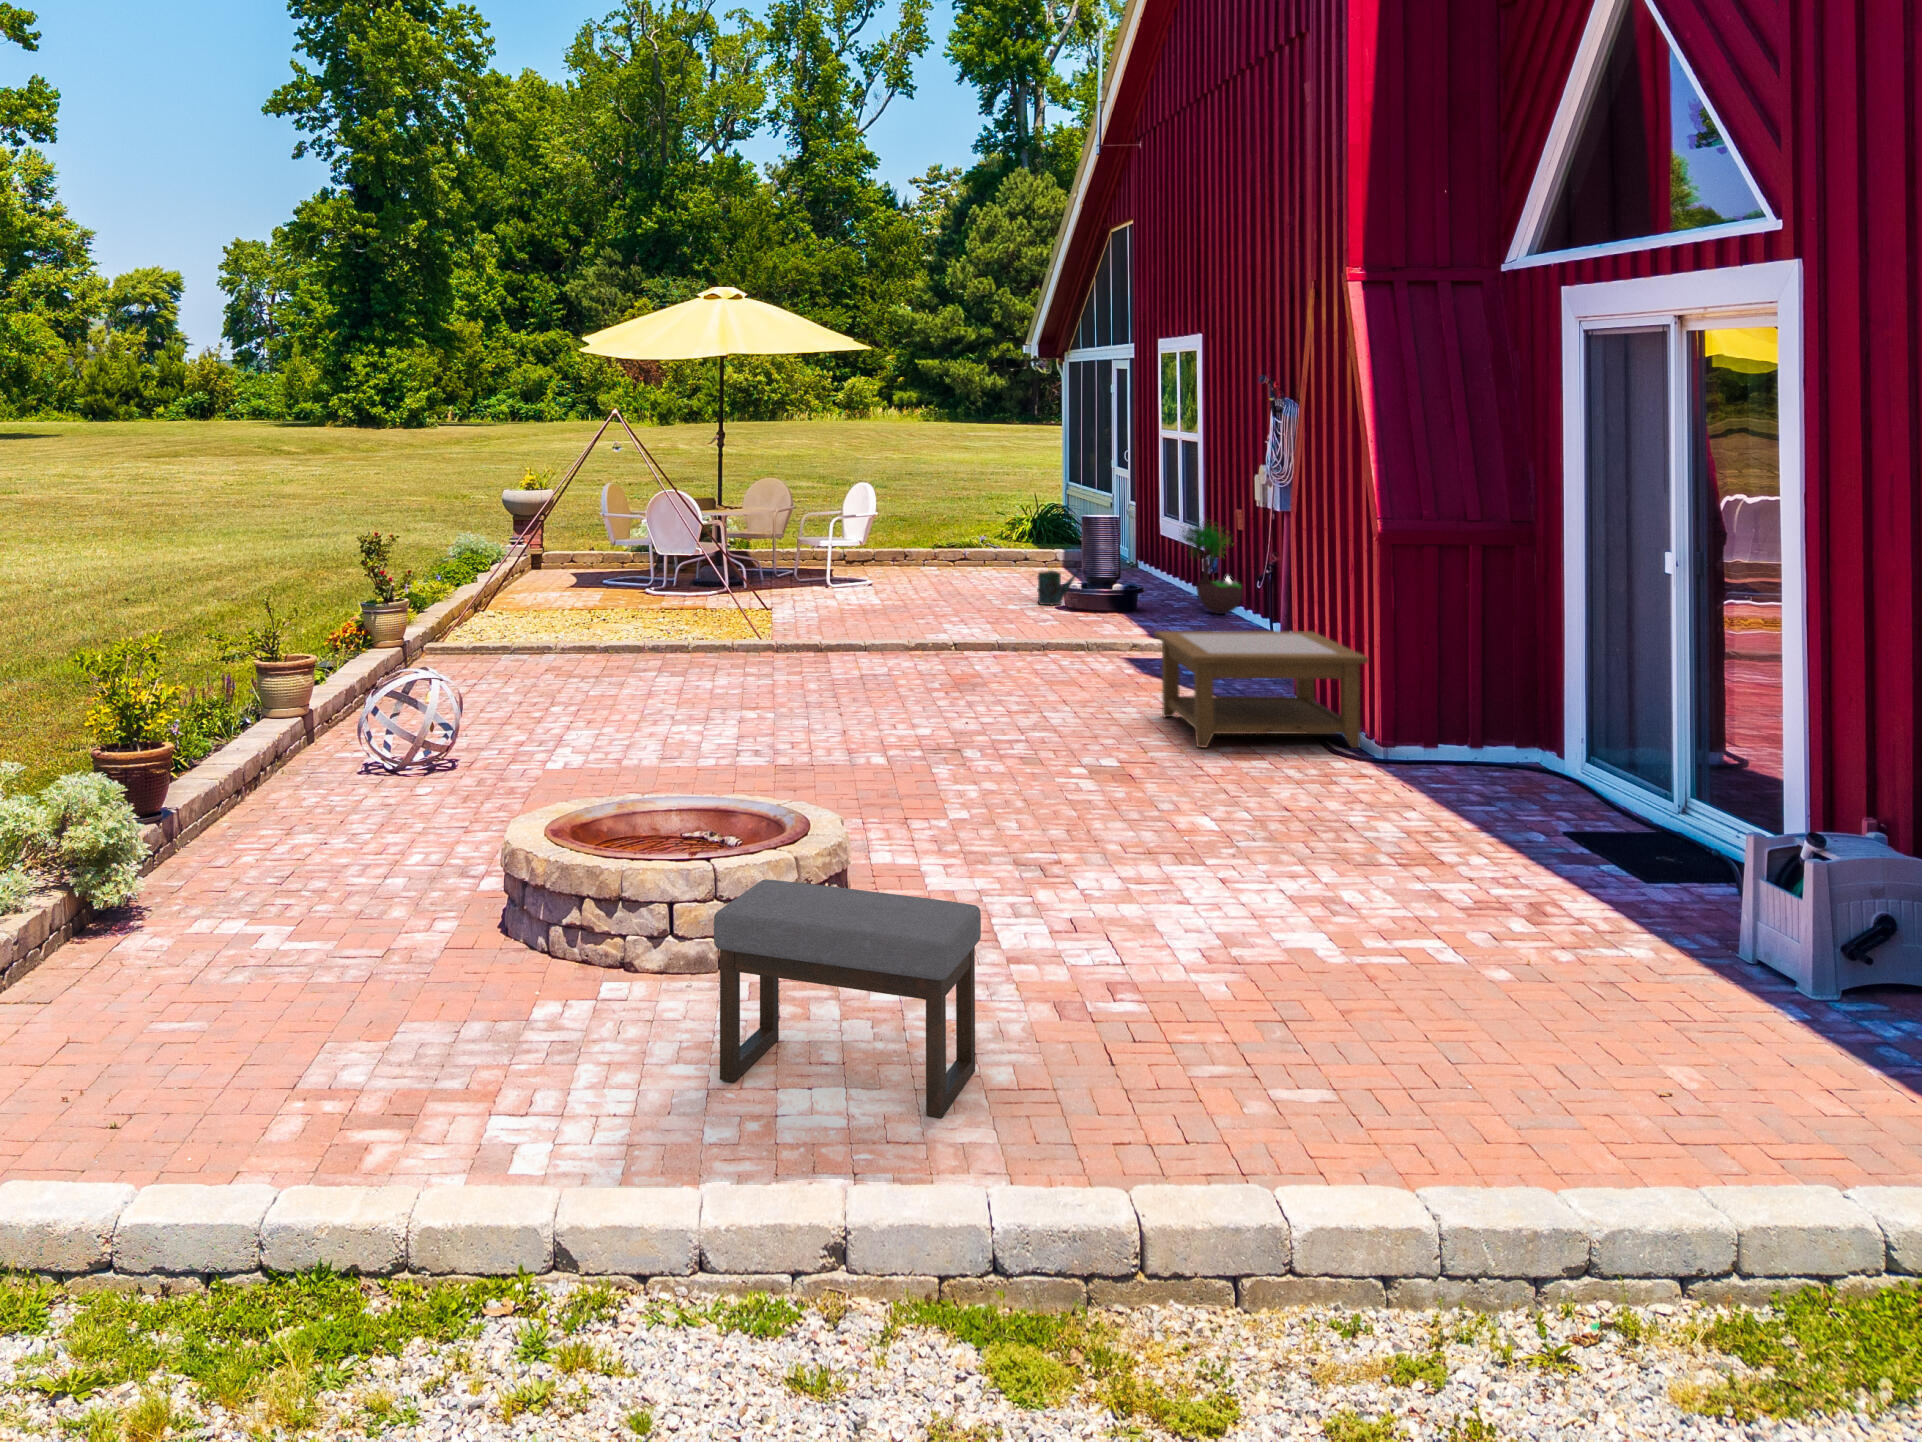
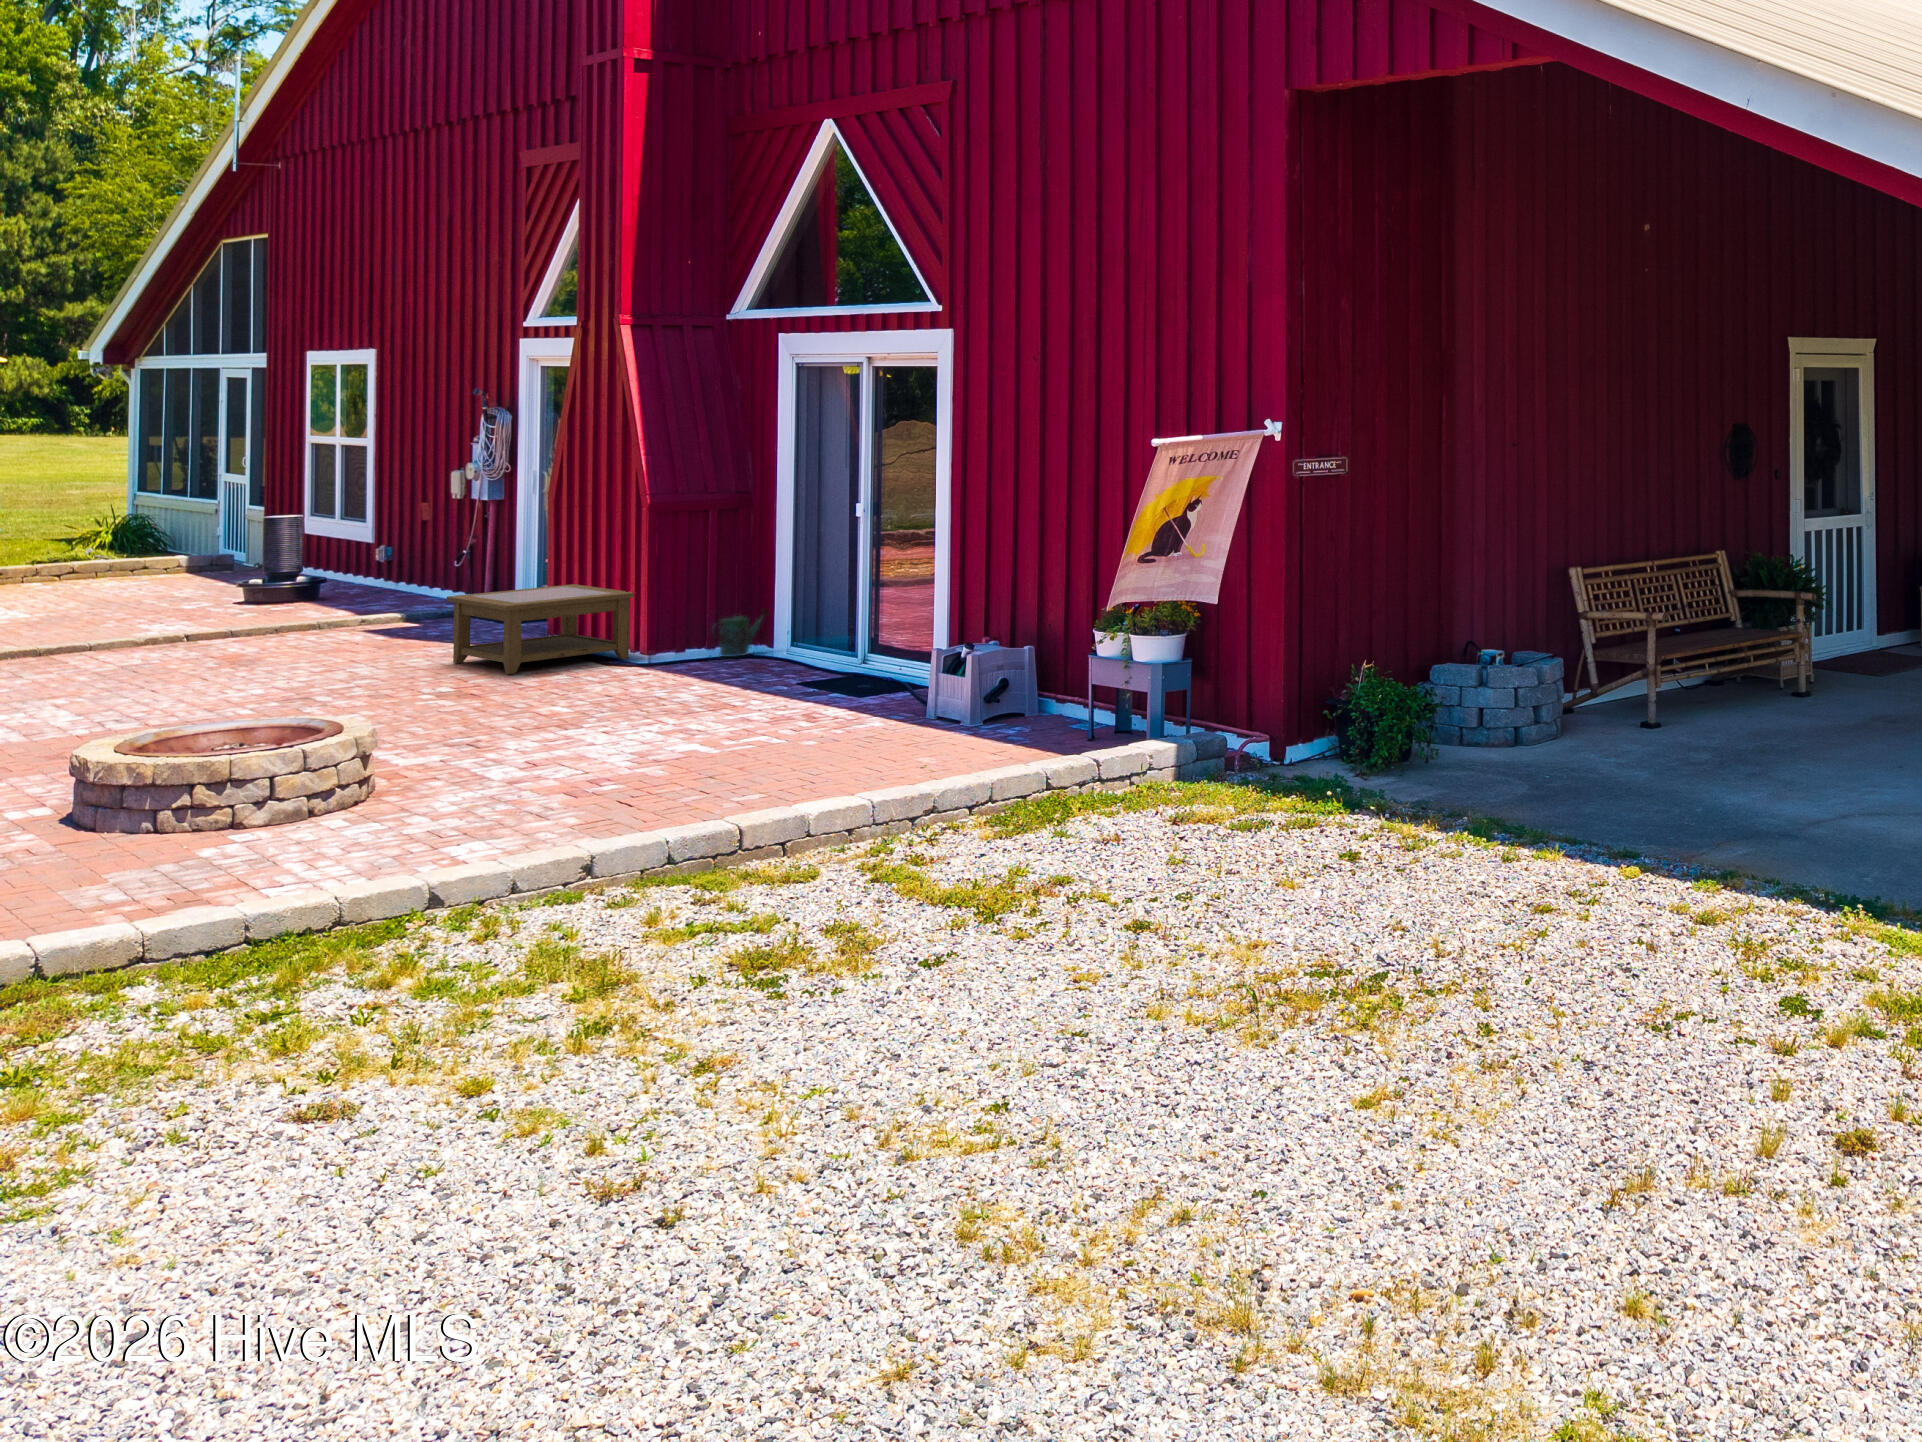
potted tree: present [1178,518,1243,614] -> none [368,509,435,598]
watering can: present [1037,568,1082,605] -> present [720,609,769,657]
ottoman: present [714,879,981,1118] -> none [397,716,567,847]

